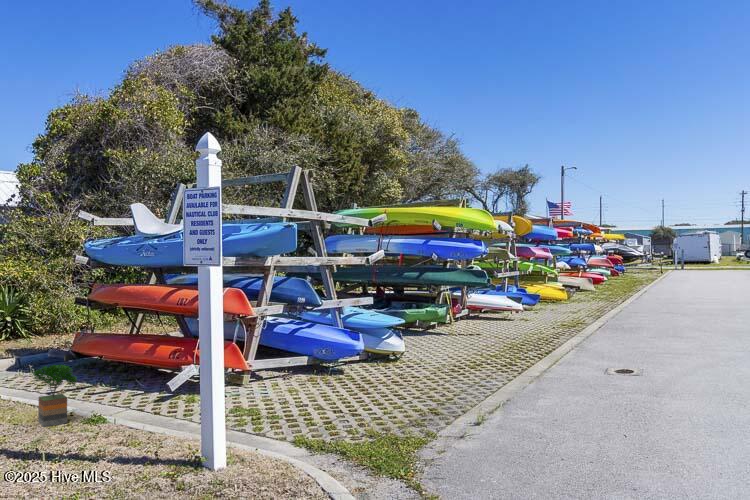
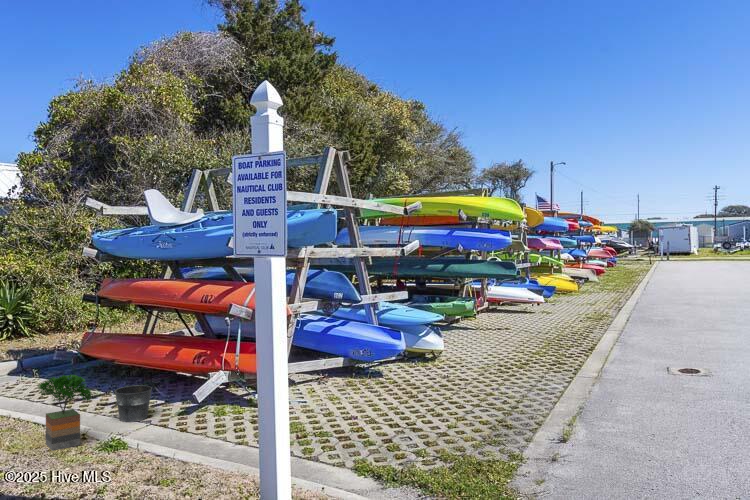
bucket: none [95,376,131,407] -> present [111,385,152,422]

